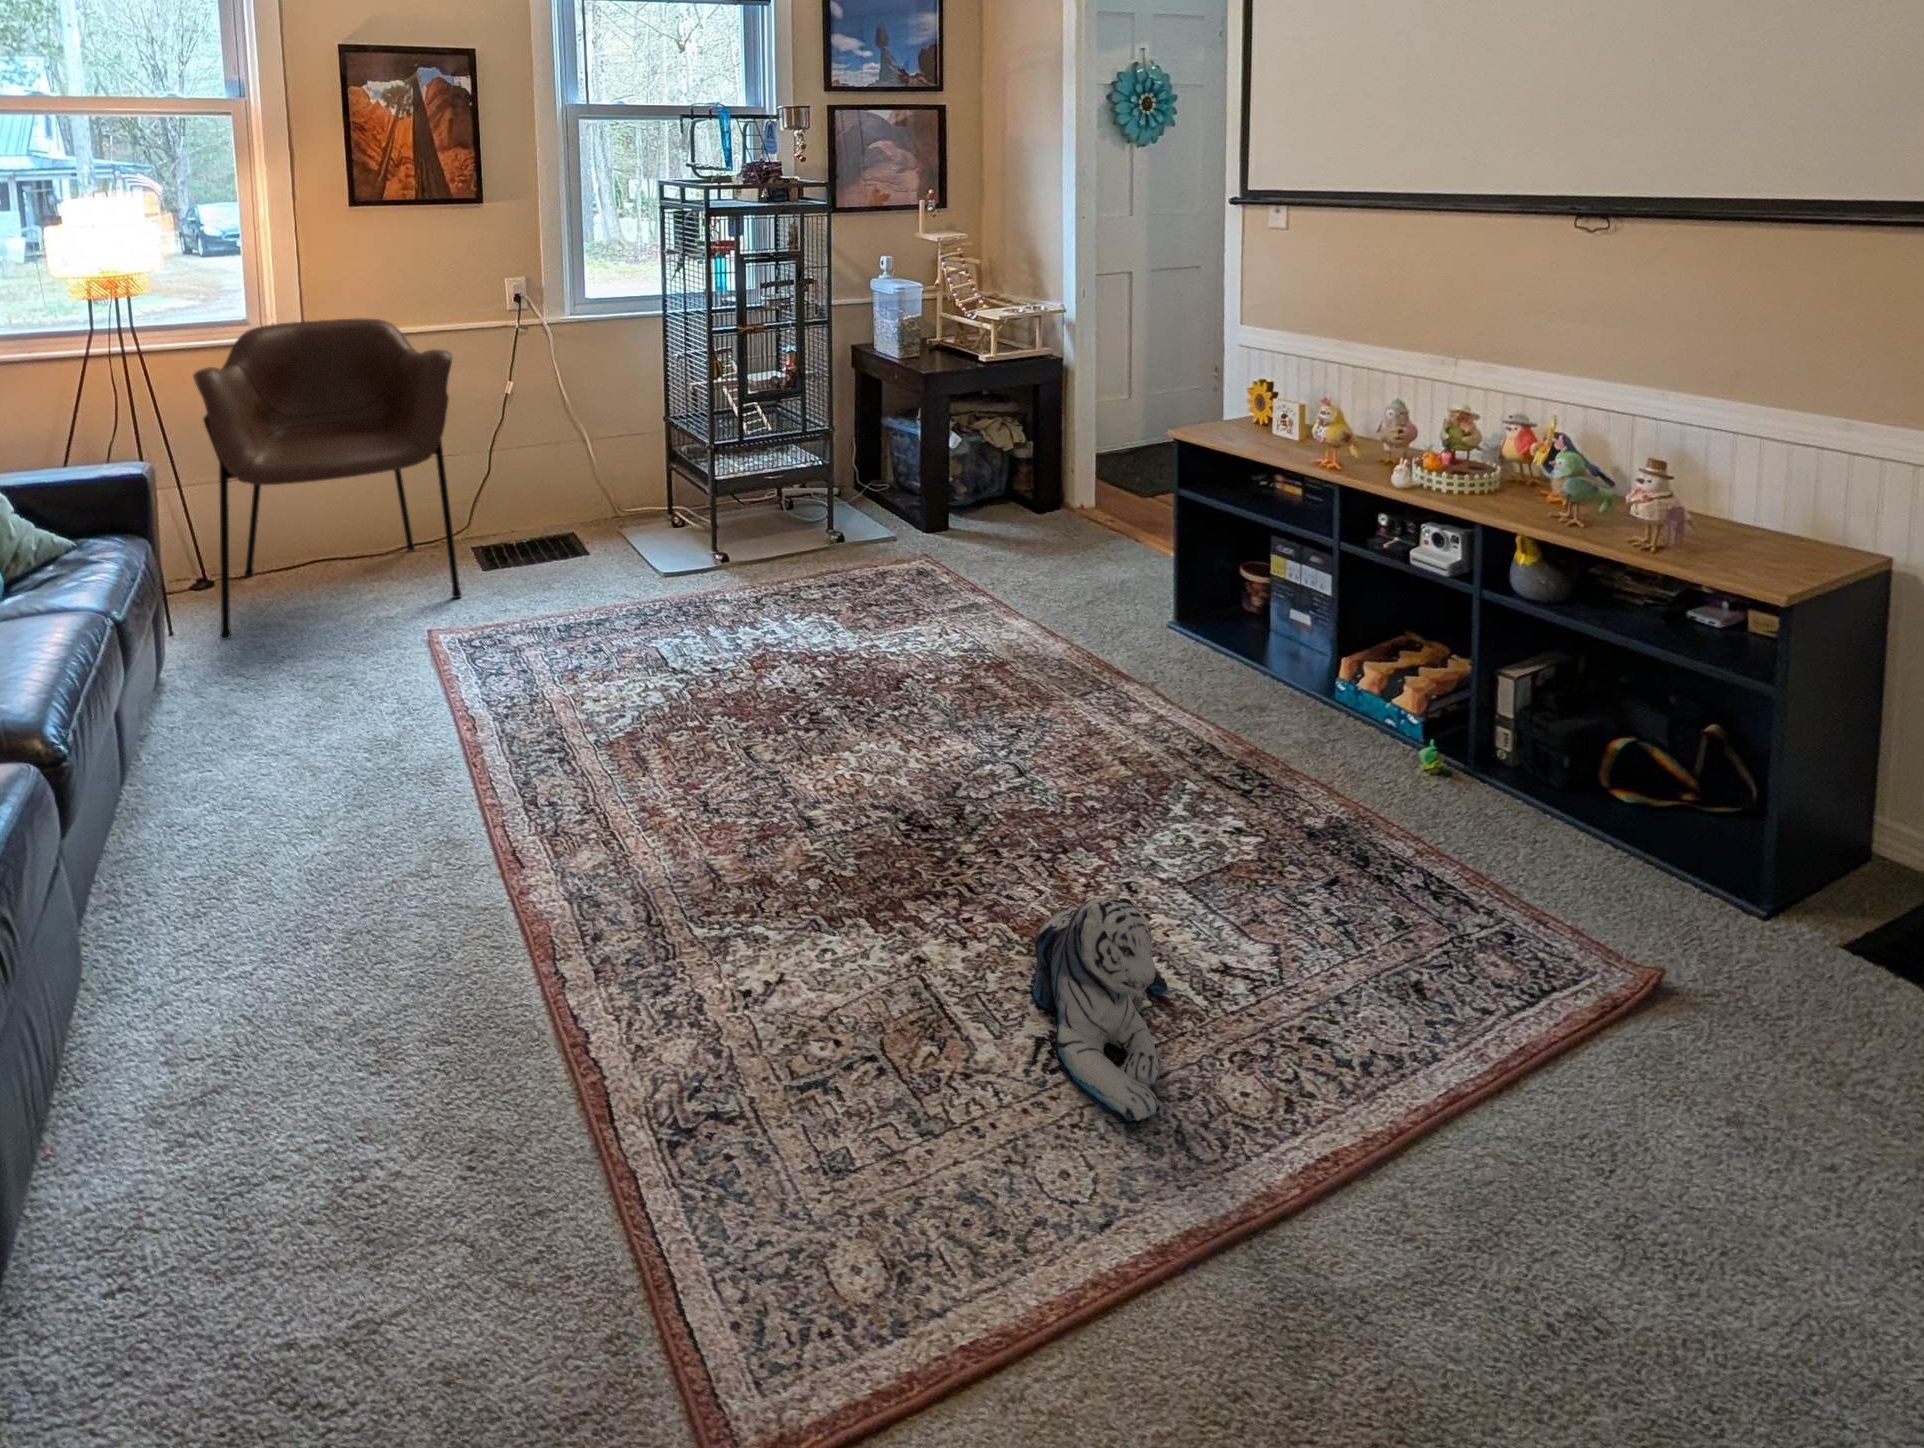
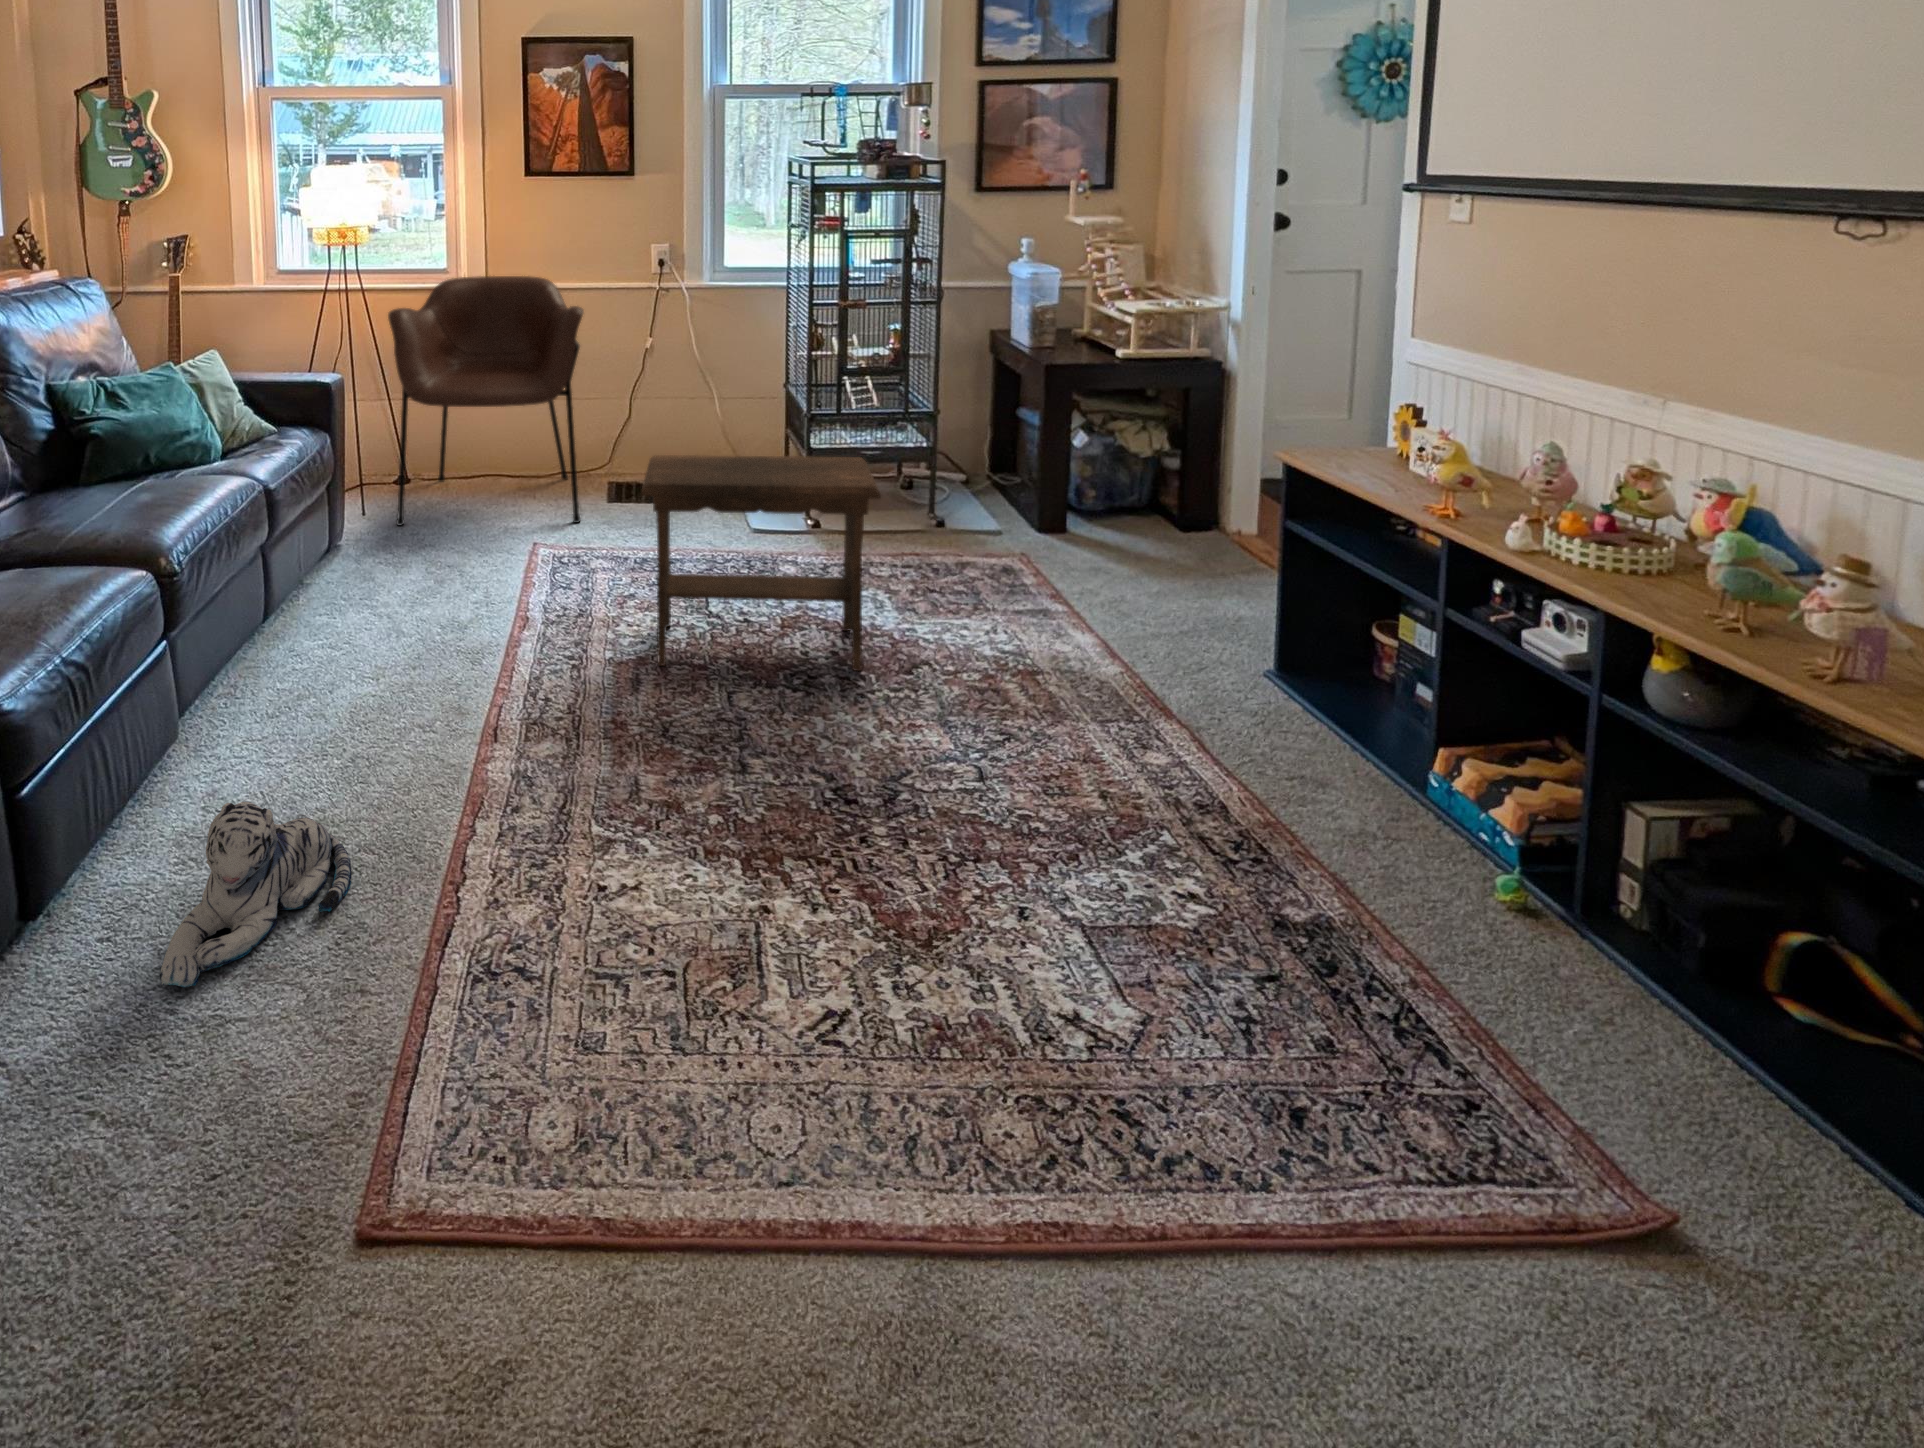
footstool: none [607,482,873,739] -> present [641,455,881,671]
plush toy: present [1030,898,1168,1122] -> present [160,802,352,988]

